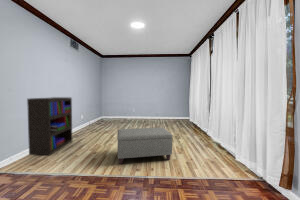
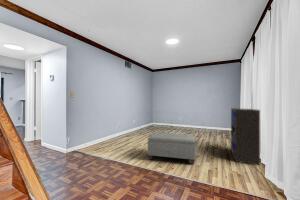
bookshelf: present [27,97,72,155] -> present [231,108,260,165]

